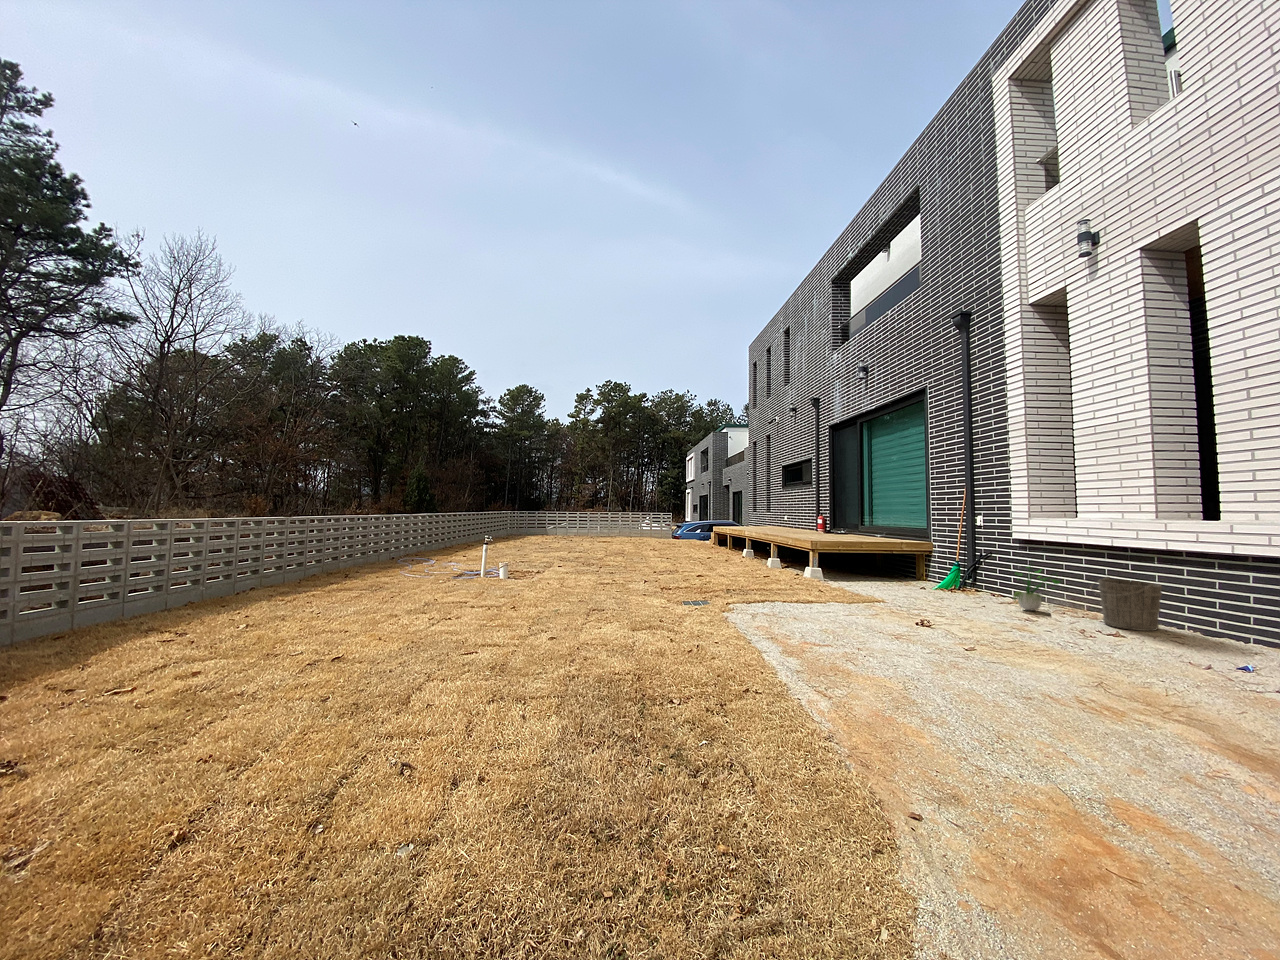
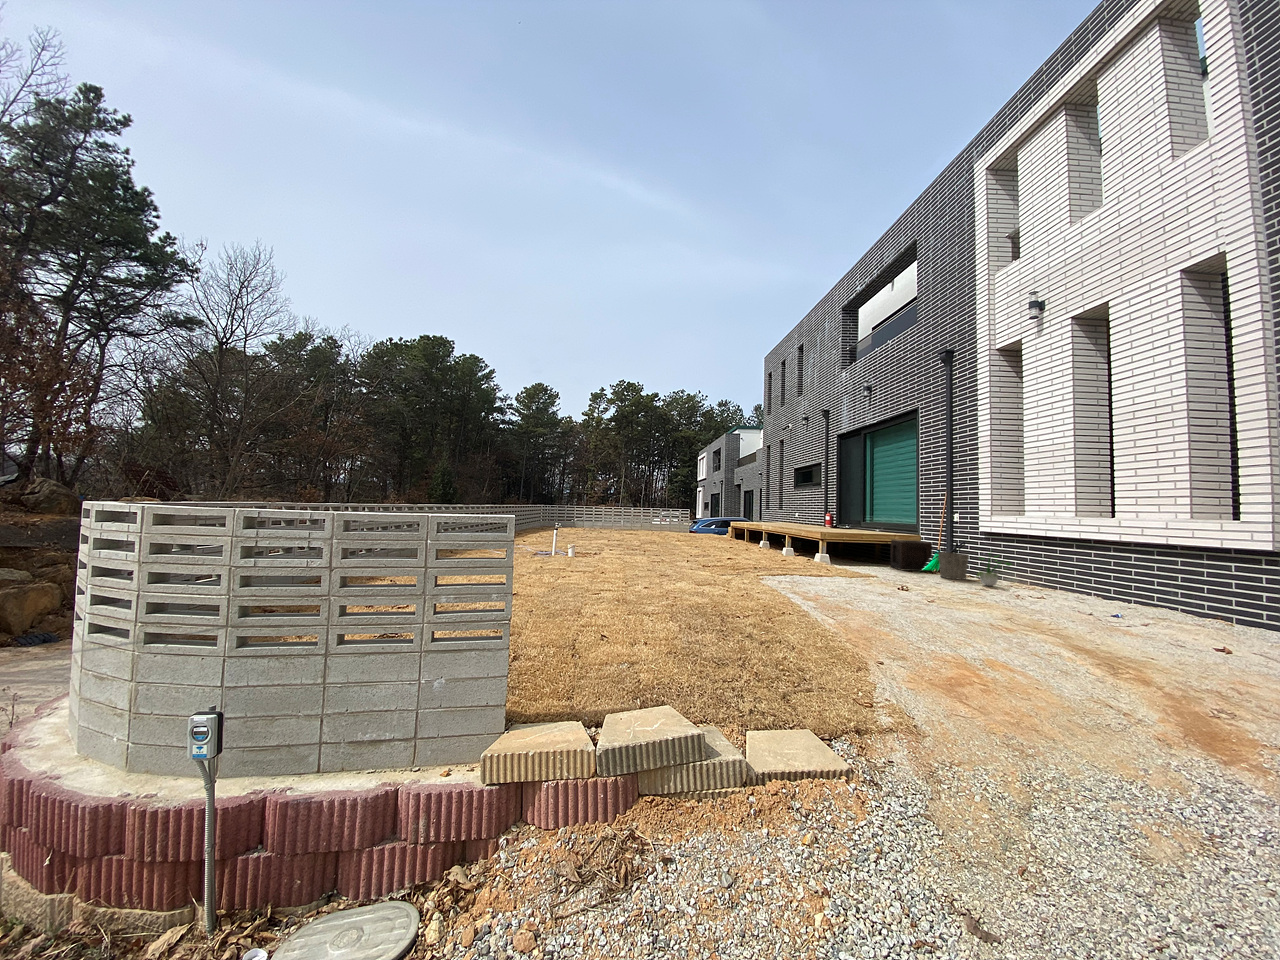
wooden crate: none [898,549,951,589] -> present [891,539,932,572]
bucket: present [1090,577,1162,631] -> present [938,551,969,580]

